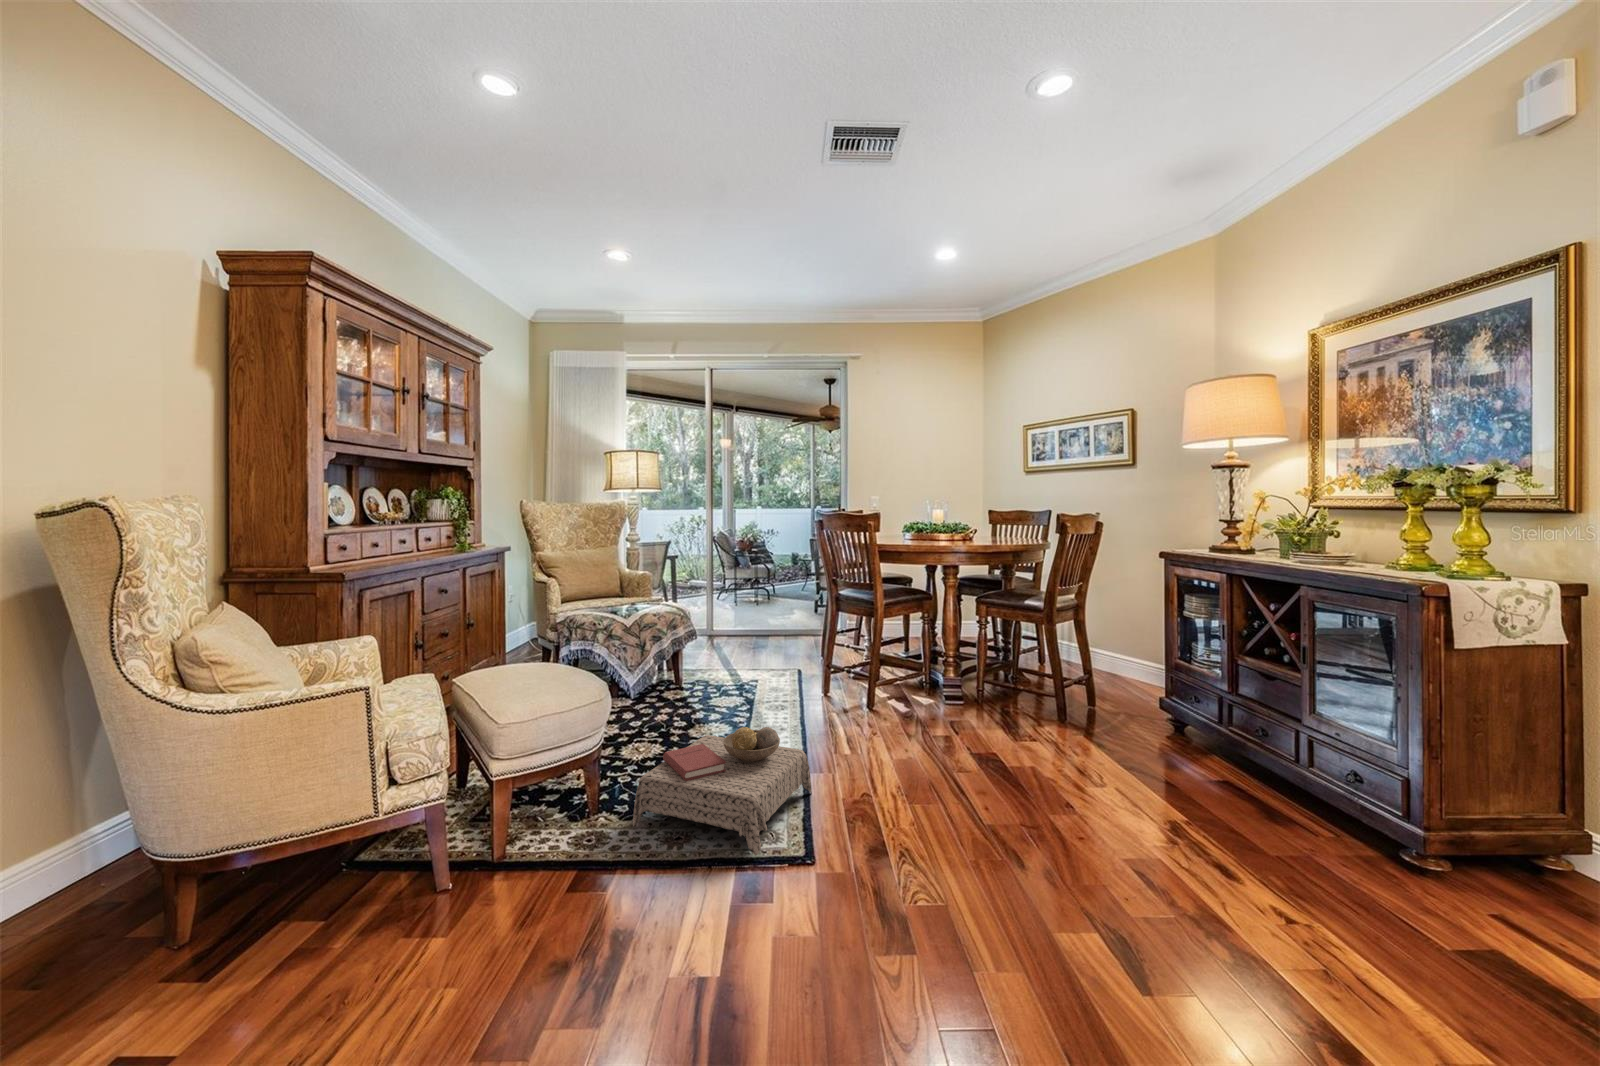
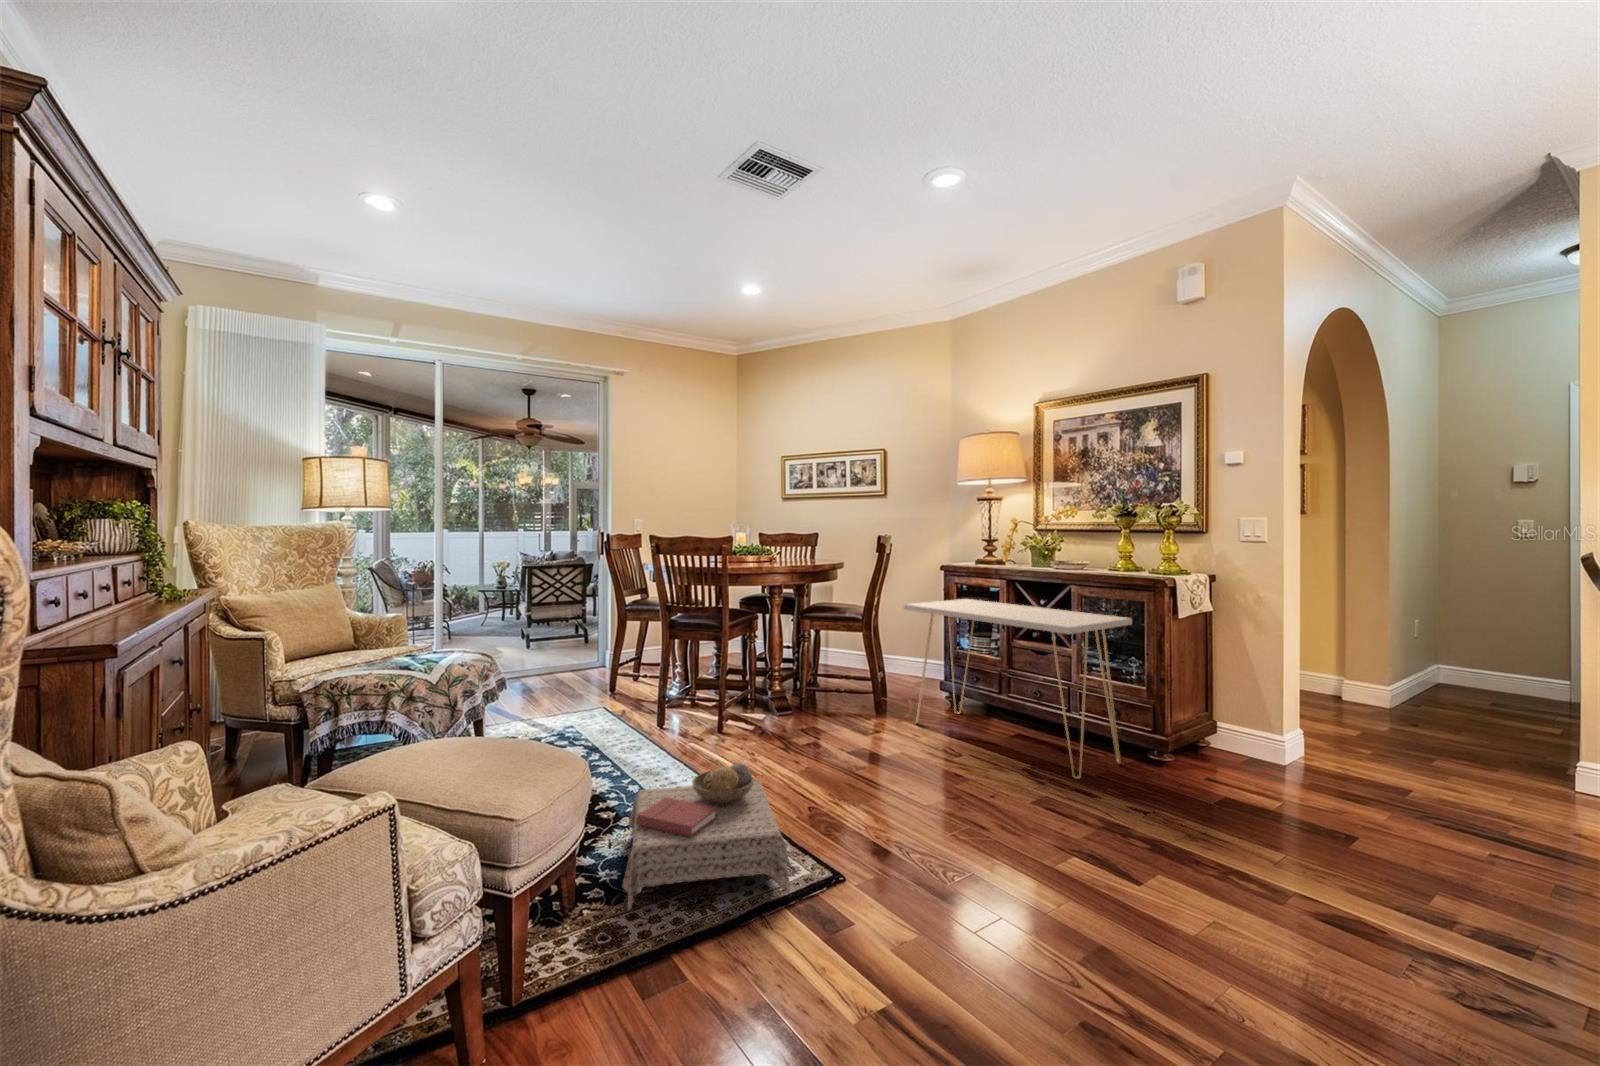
console table: none [1072,594,1371,846] -> present [904,599,1132,779]

